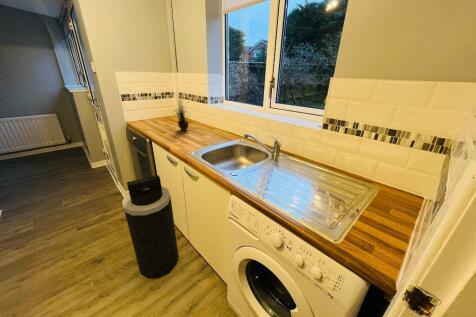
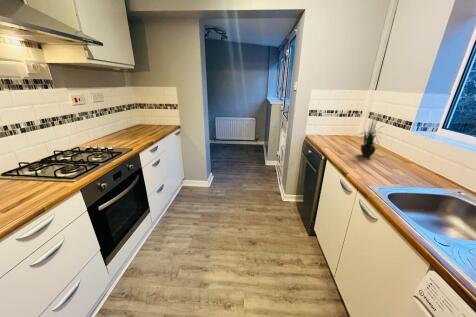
trash can: present [122,175,179,279] -> none [279,193,333,295]

